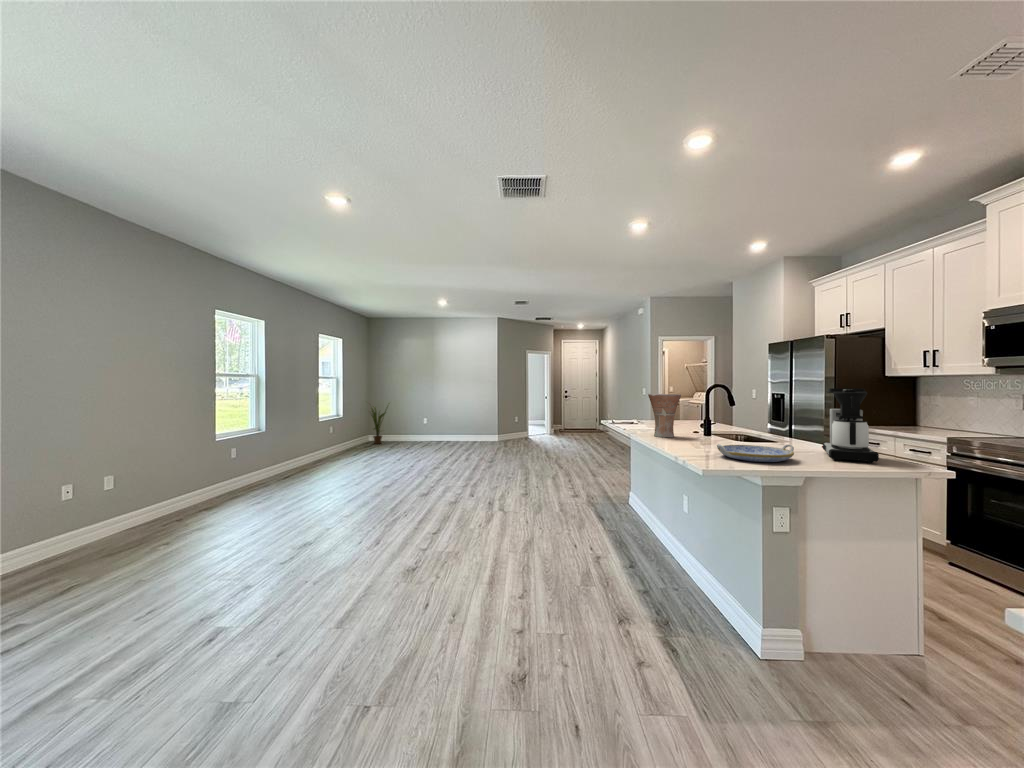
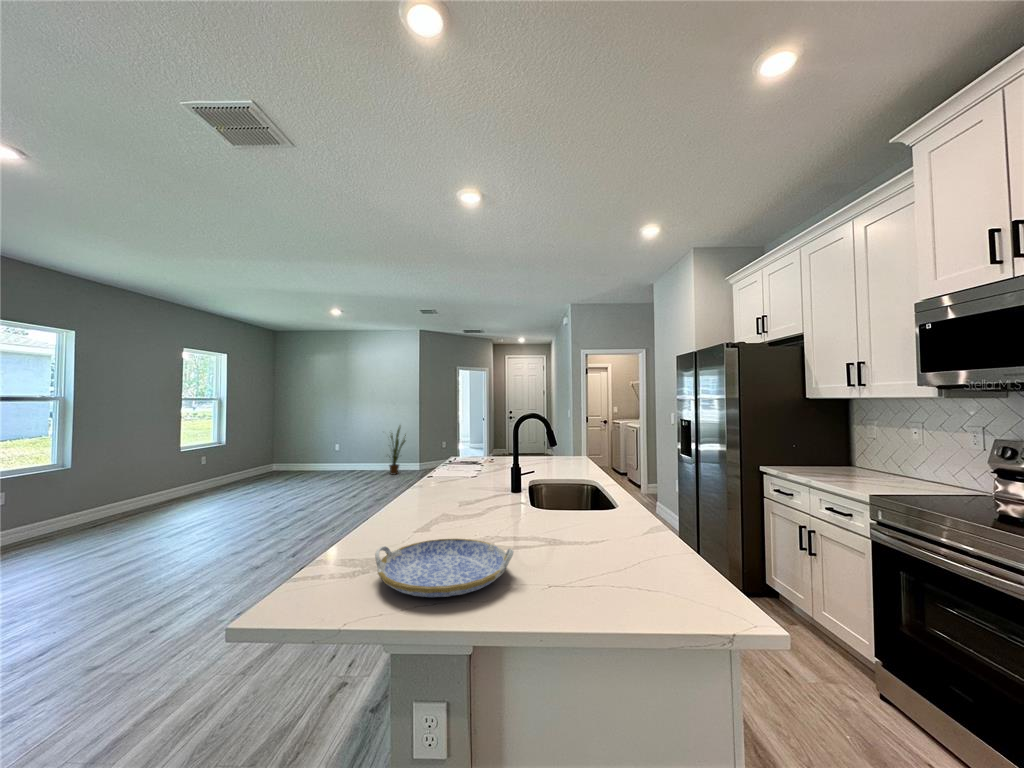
coffee maker: present [822,388,879,463] -> none [579,433,681,598]
vase: present [648,394,681,437] -> none [421,431,470,500]
house plant: present [371,407,386,444] -> present [389,426,406,474]

